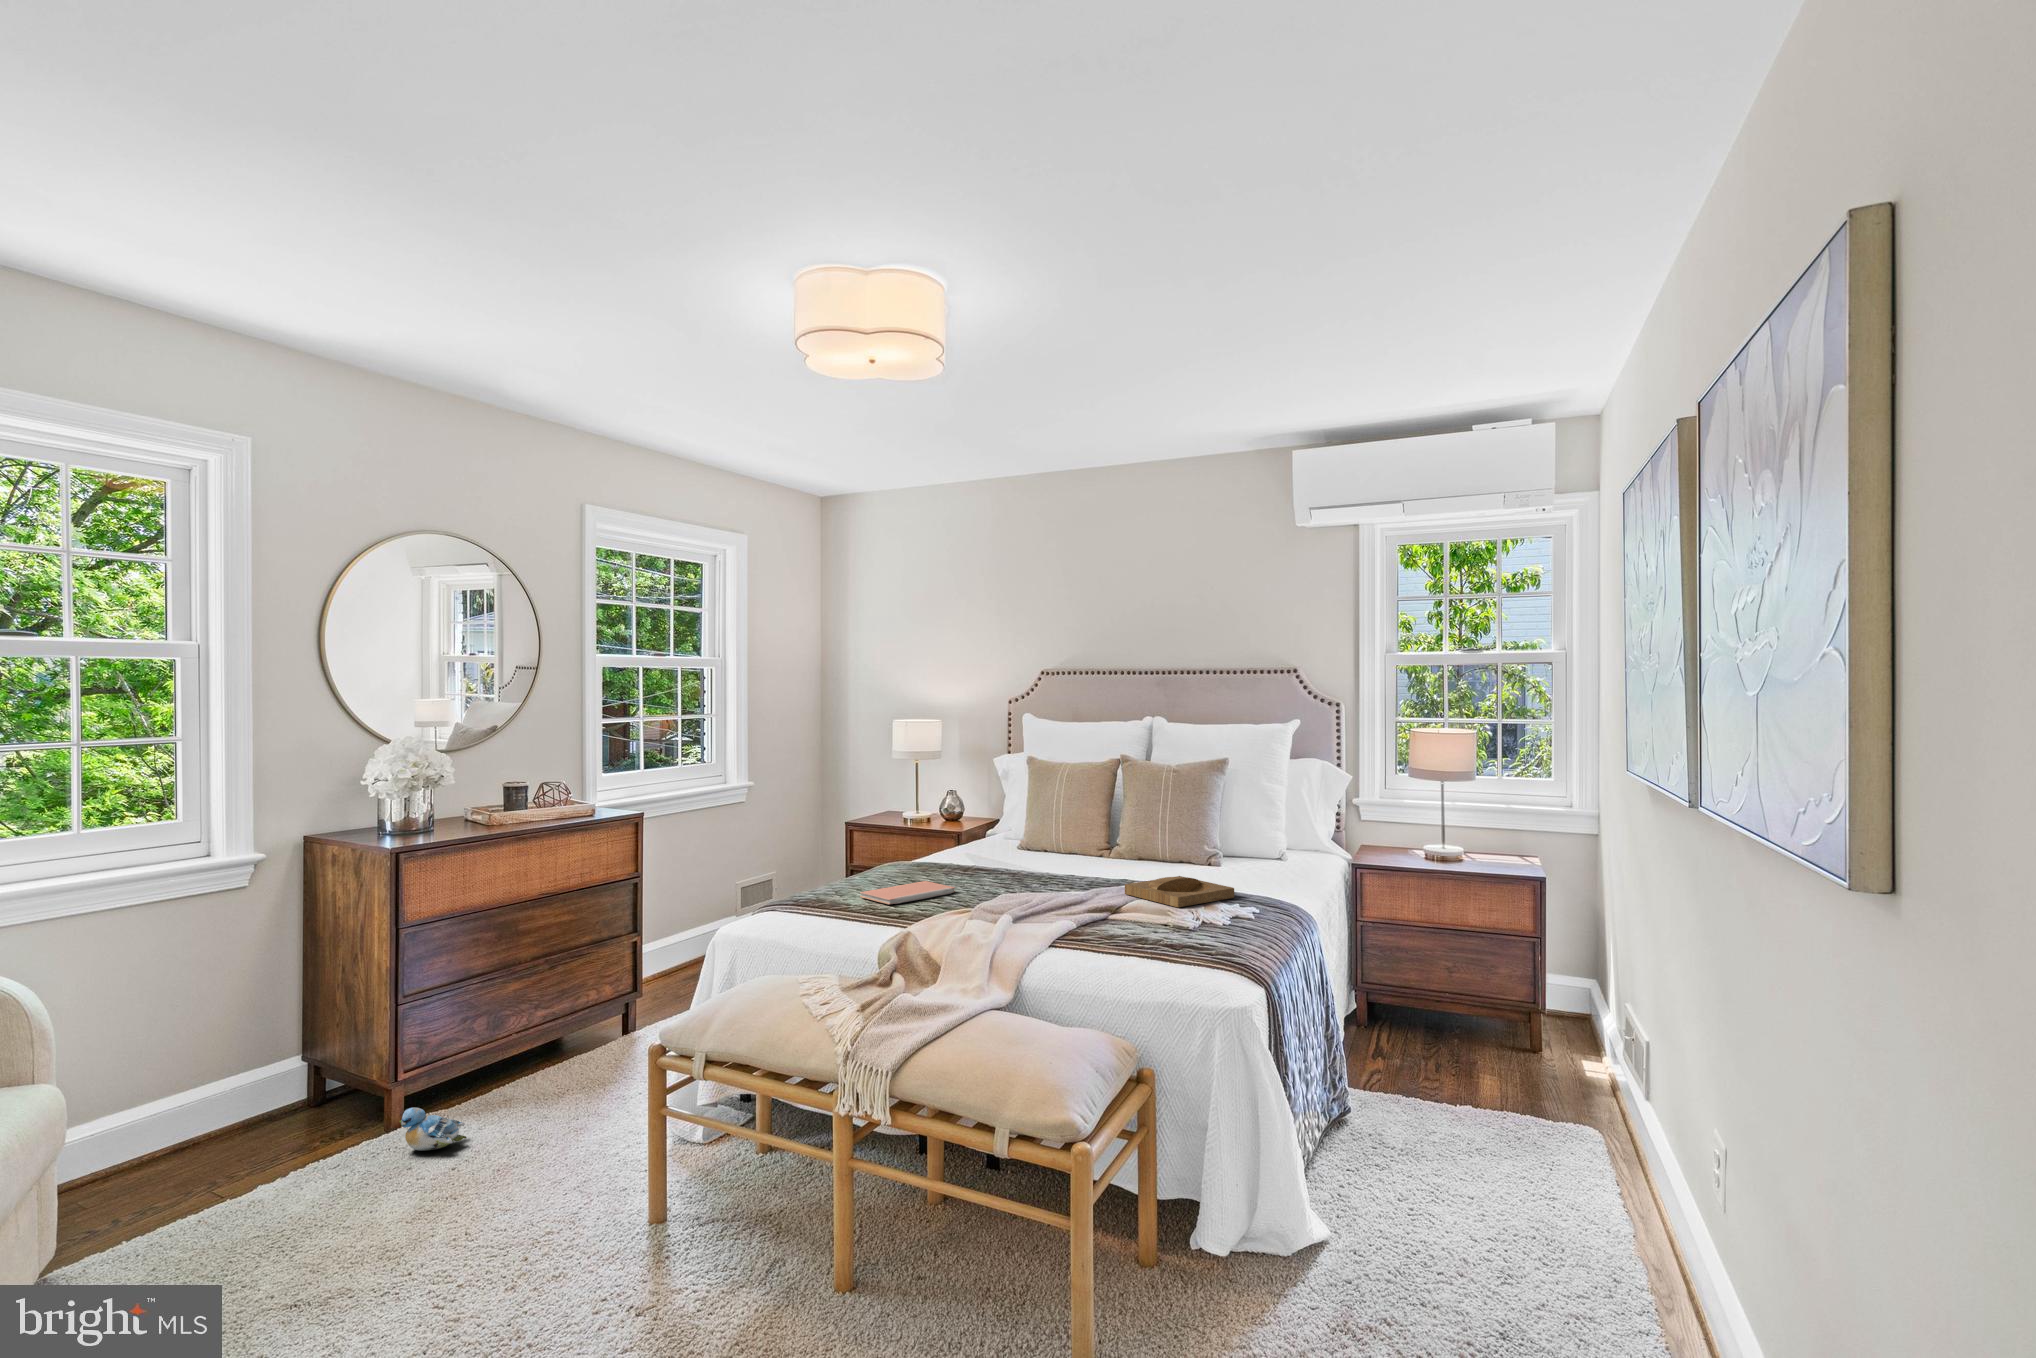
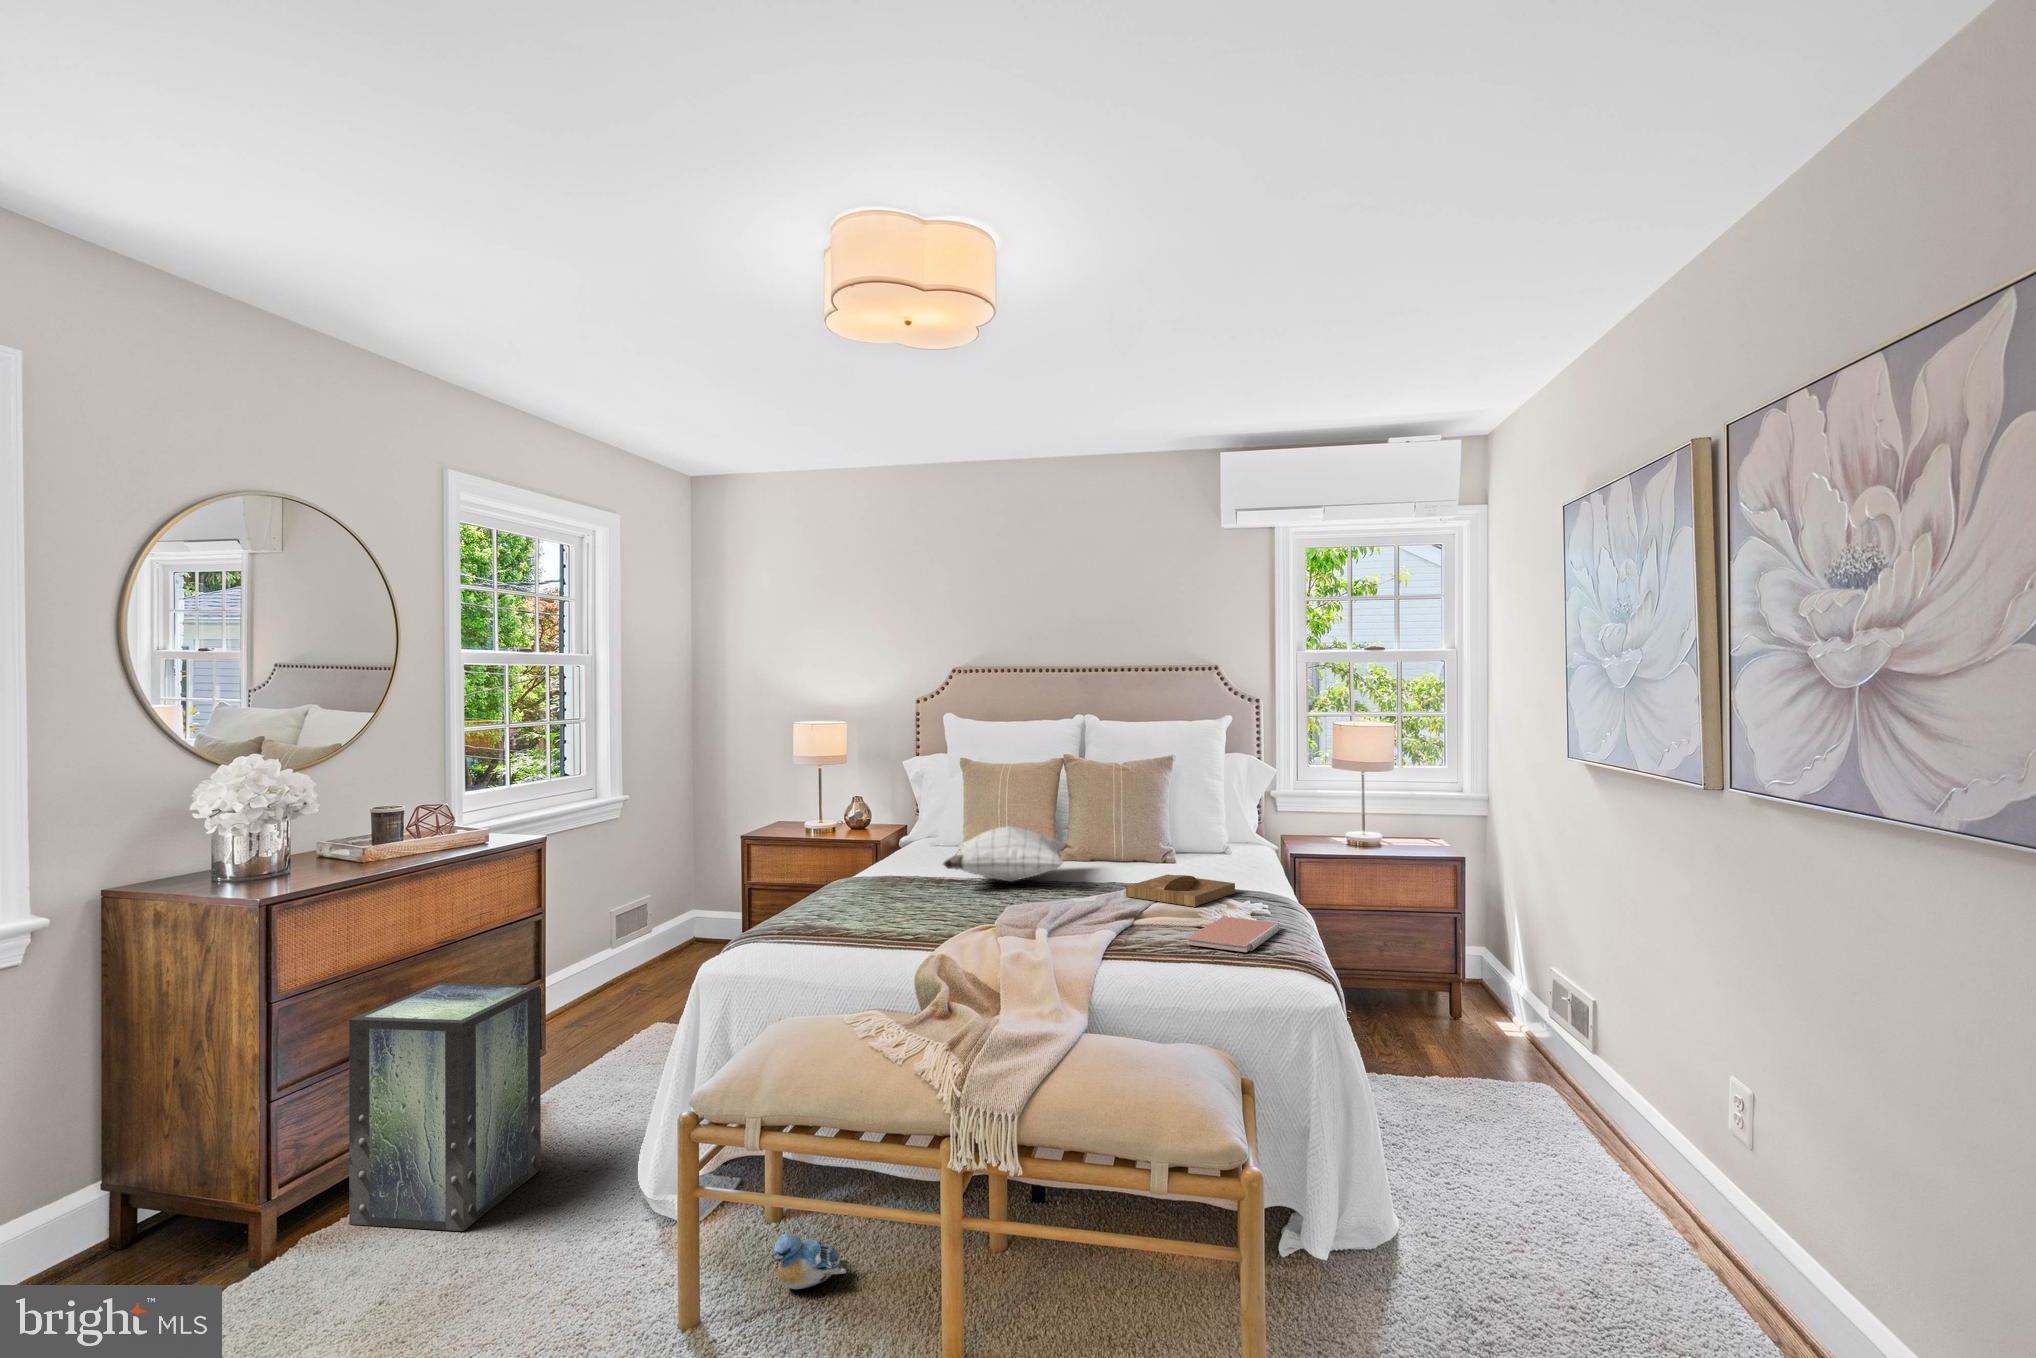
pillow: none [962,822,1096,874] -> present [943,826,1063,882]
notebook: present [860,881,955,904] -> present [1186,917,1280,952]
storage box: none [460,927,610,1126] -> present [349,983,541,1231]
plush toy: present [400,1107,466,1151] -> present [771,1233,848,1289]

